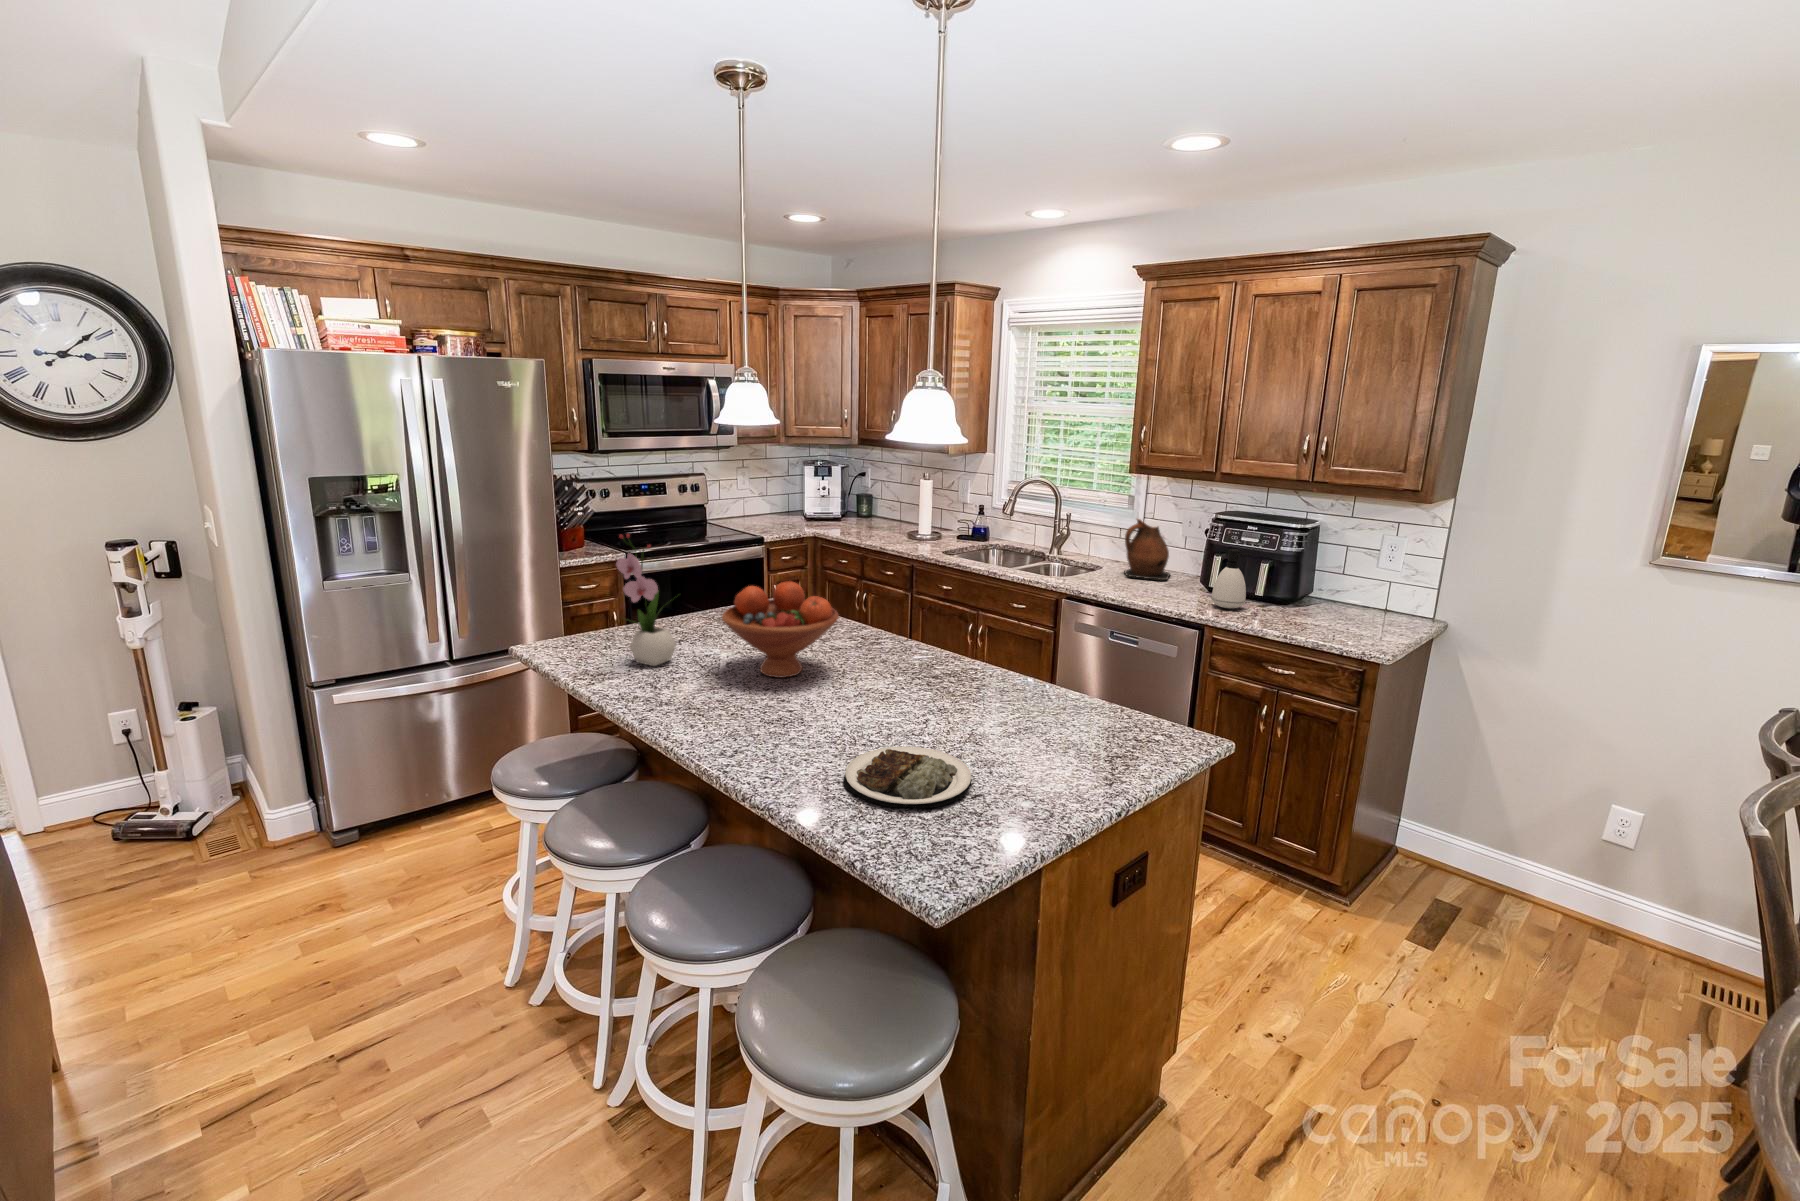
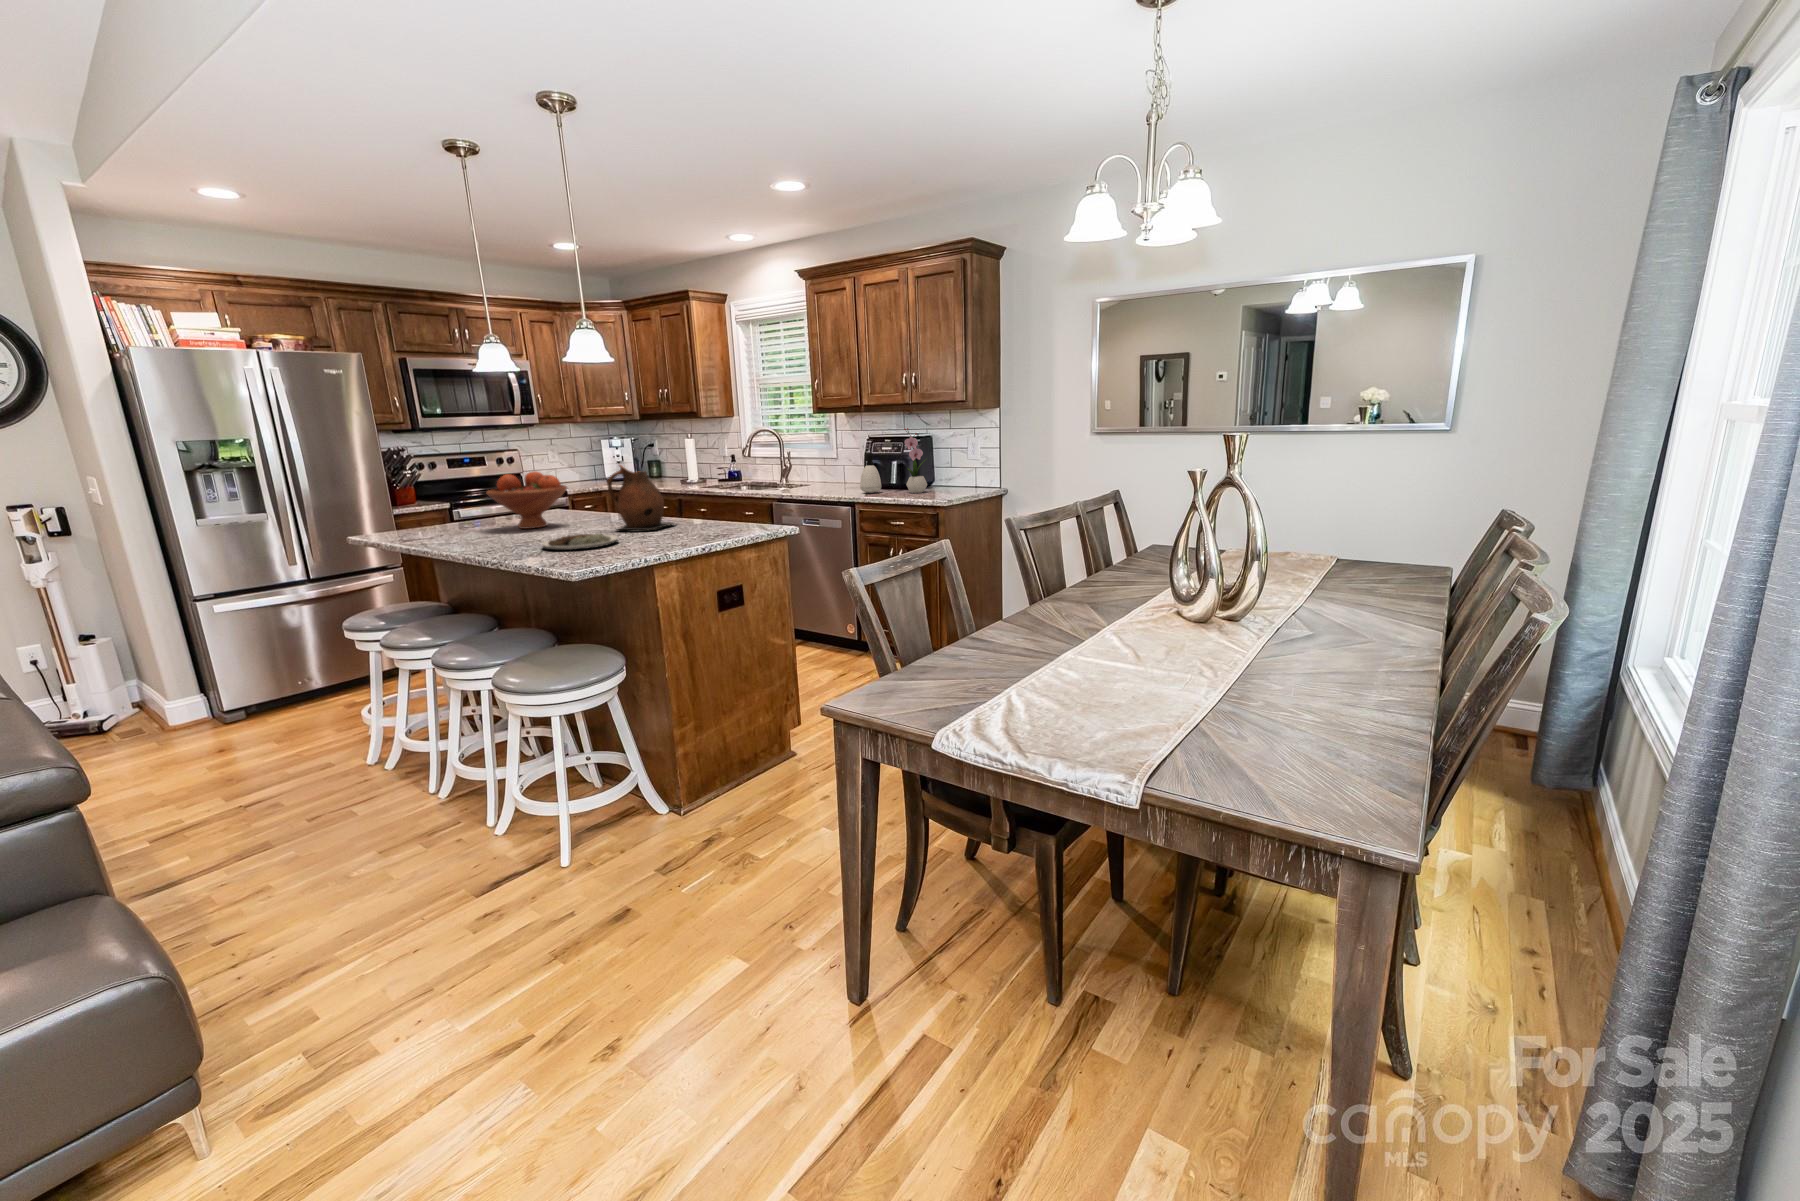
ceramic pitcher: present [1124,519,1170,580] -> present [607,465,674,531]
flower arrangement: present [616,534,676,666] -> present [904,428,927,493]

